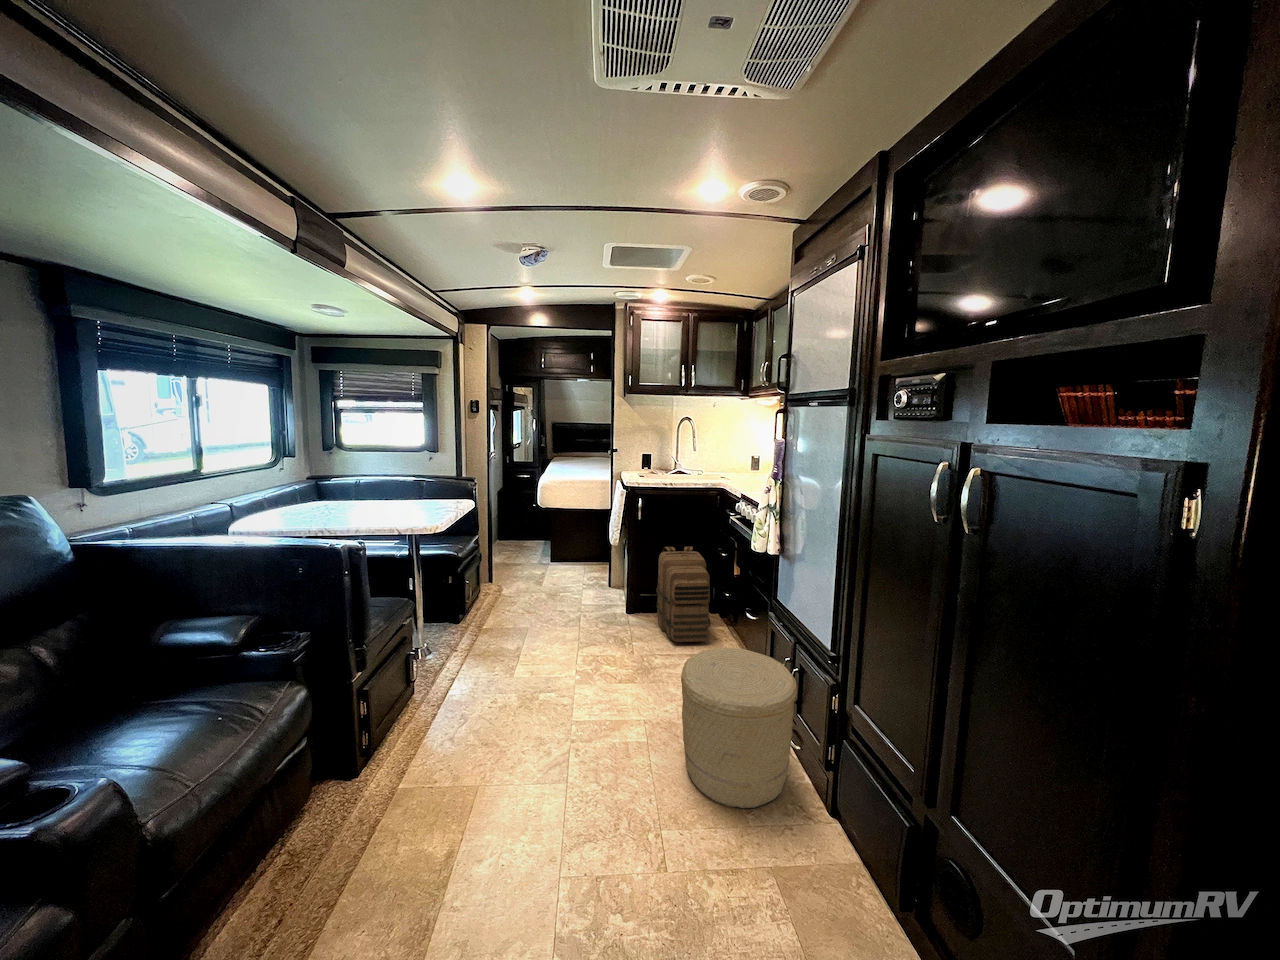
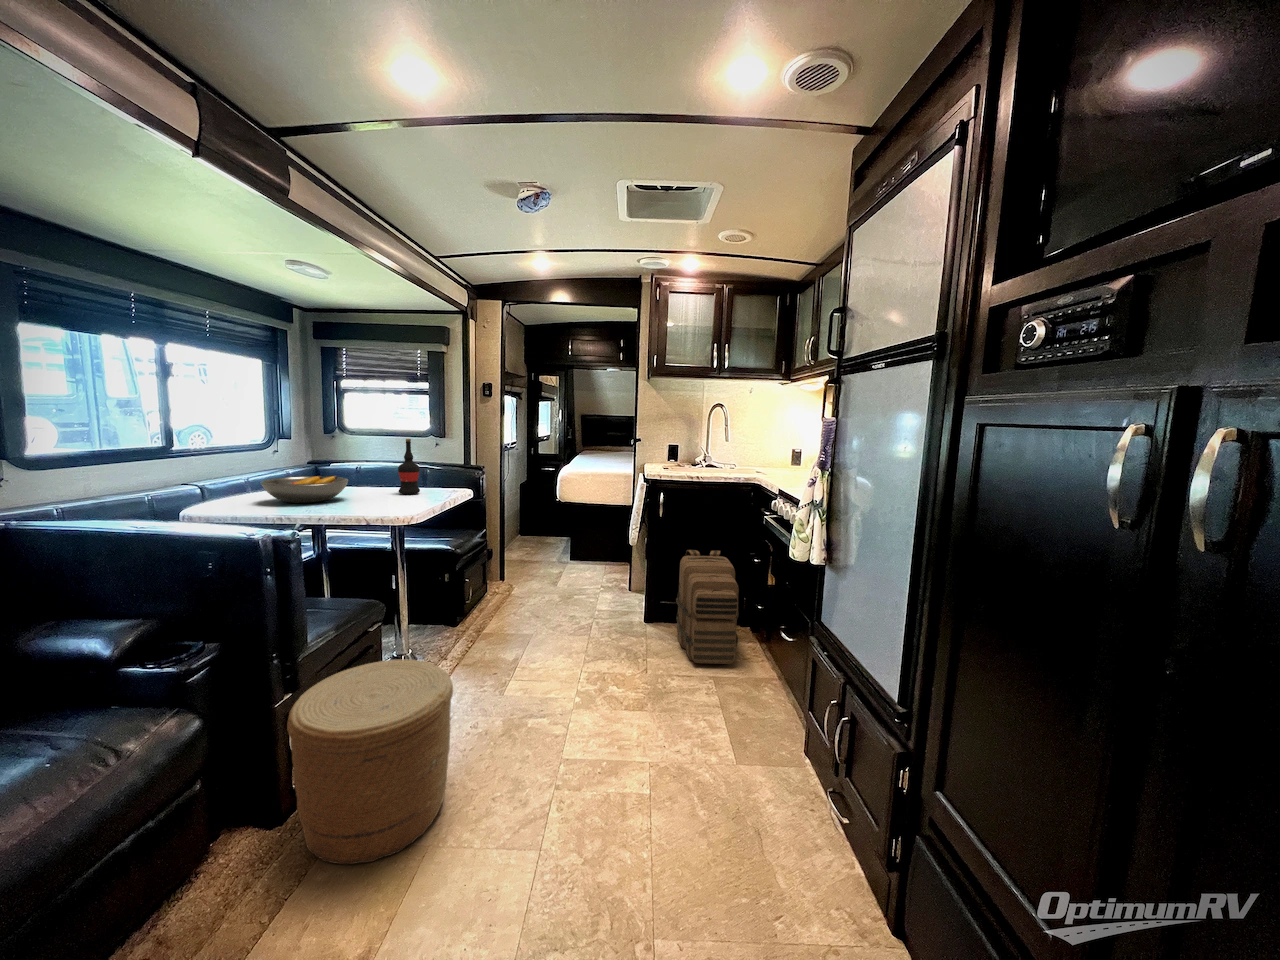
wine bottle: none [412,458,431,506] -> present [398,439,420,494]
fruit bowl: none [297,493,373,517] -> present [260,476,349,503]
woven basket: present [681,648,797,808] -> present [287,659,453,864]

